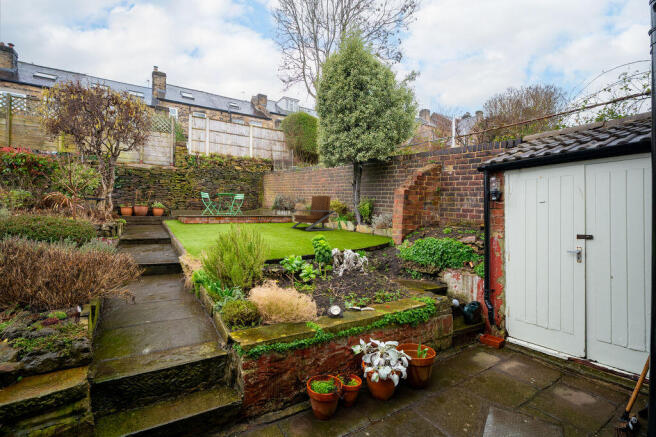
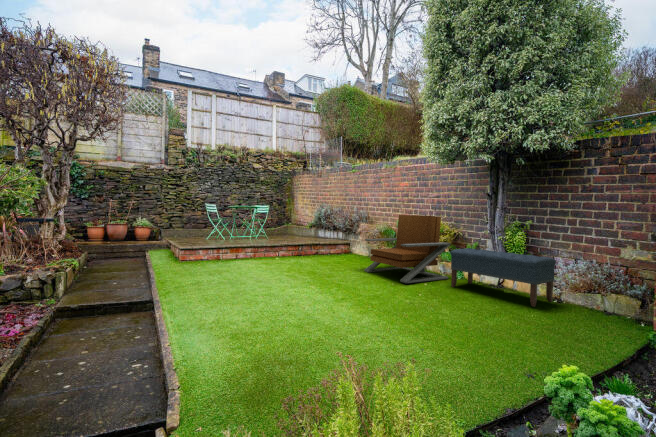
bench: none [330,212,373,236] -> present [450,248,556,307]

